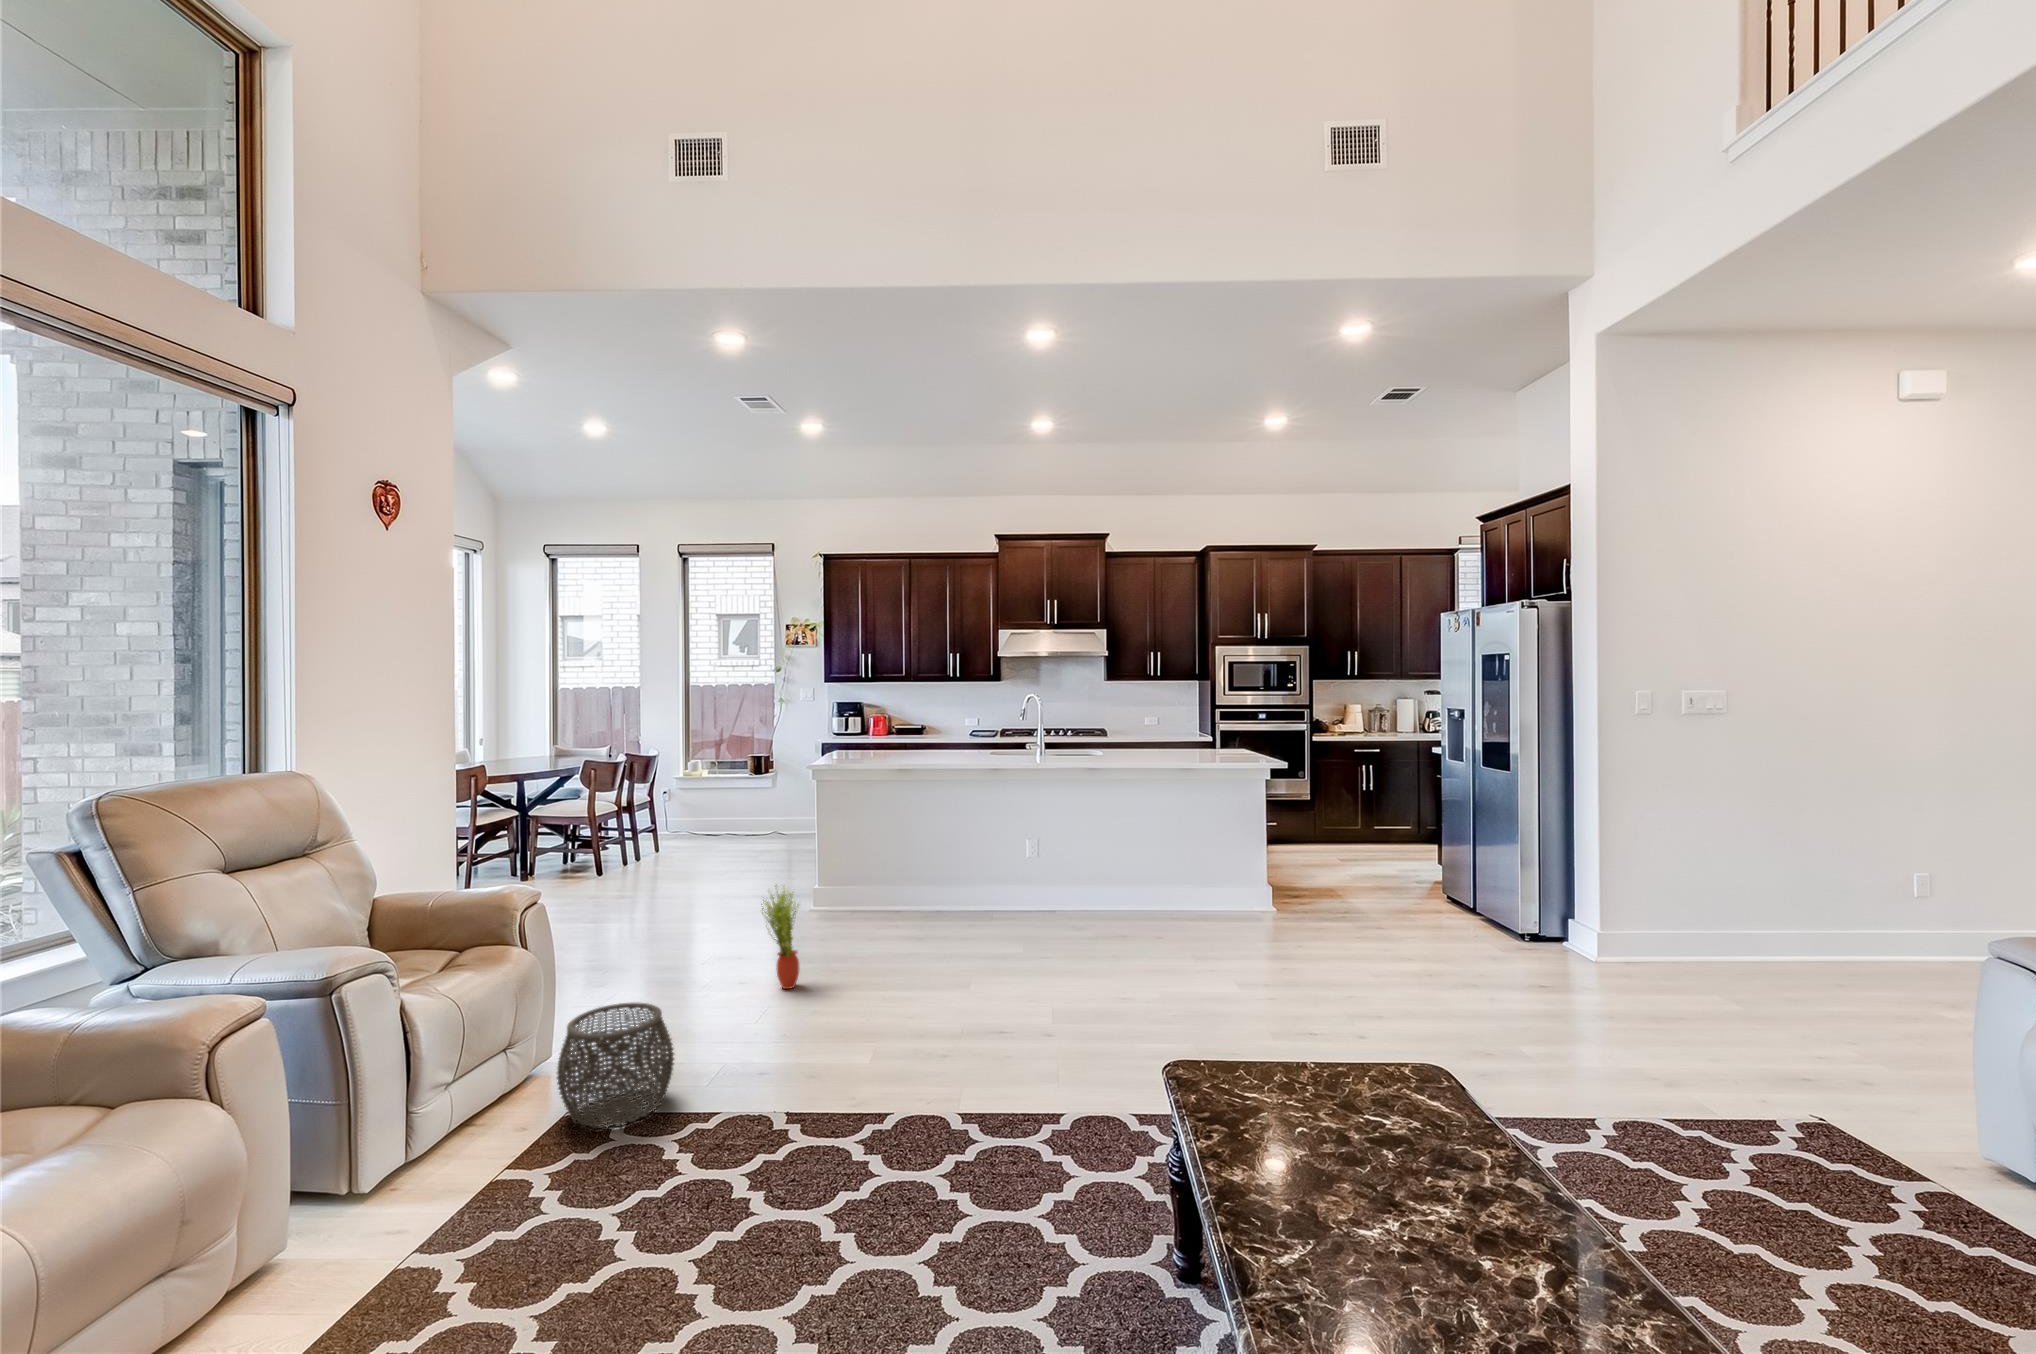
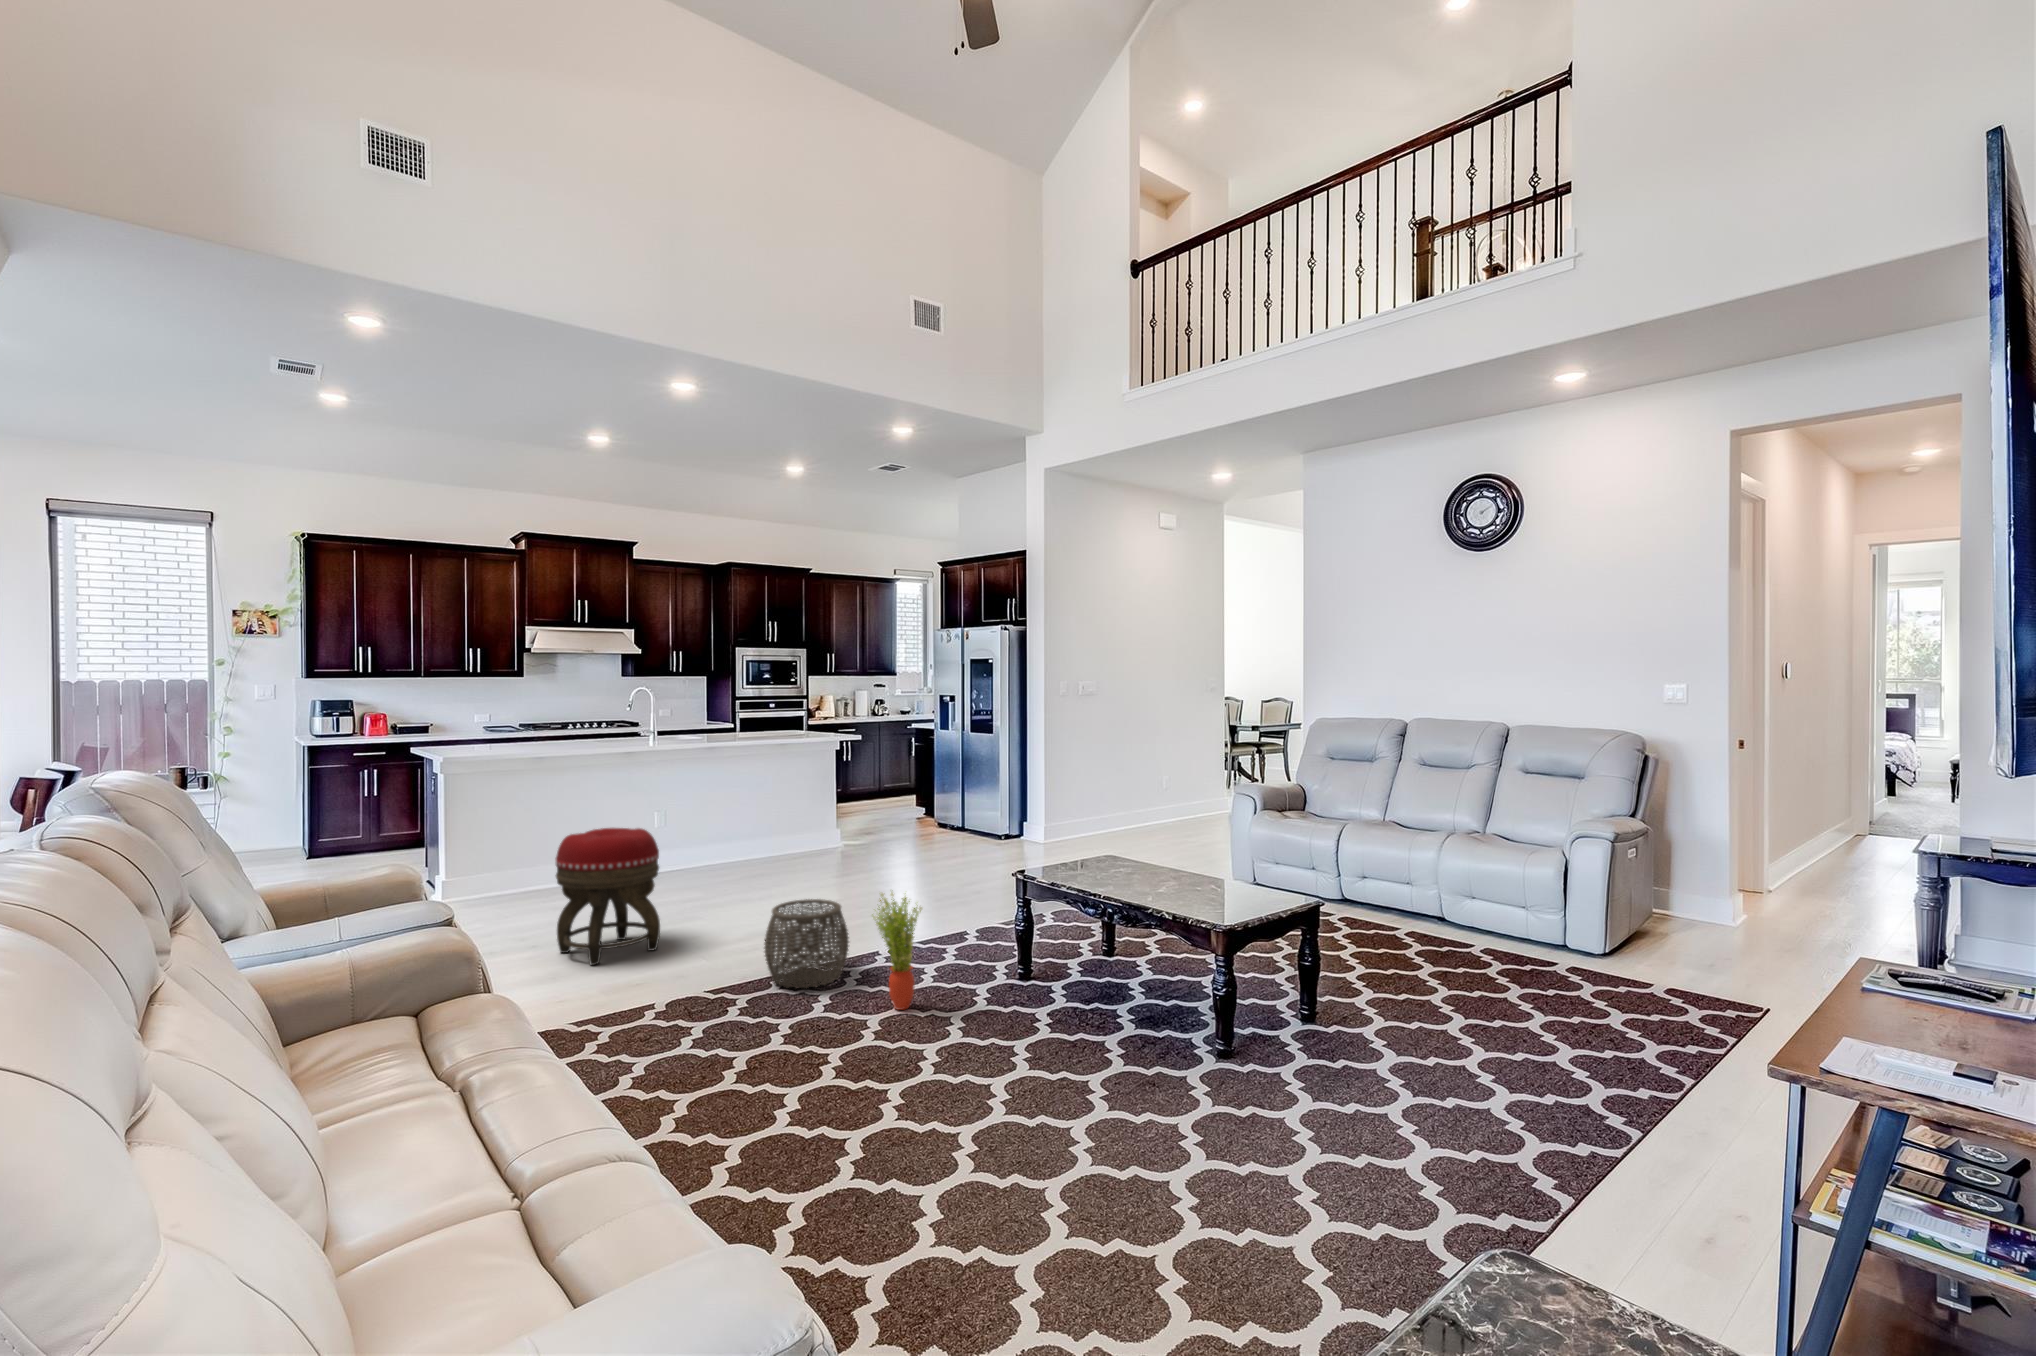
footstool: none [597,865,707,1010] -> present [555,828,660,965]
potted plant: present [761,884,800,989] -> present [873,893,922,1010]

